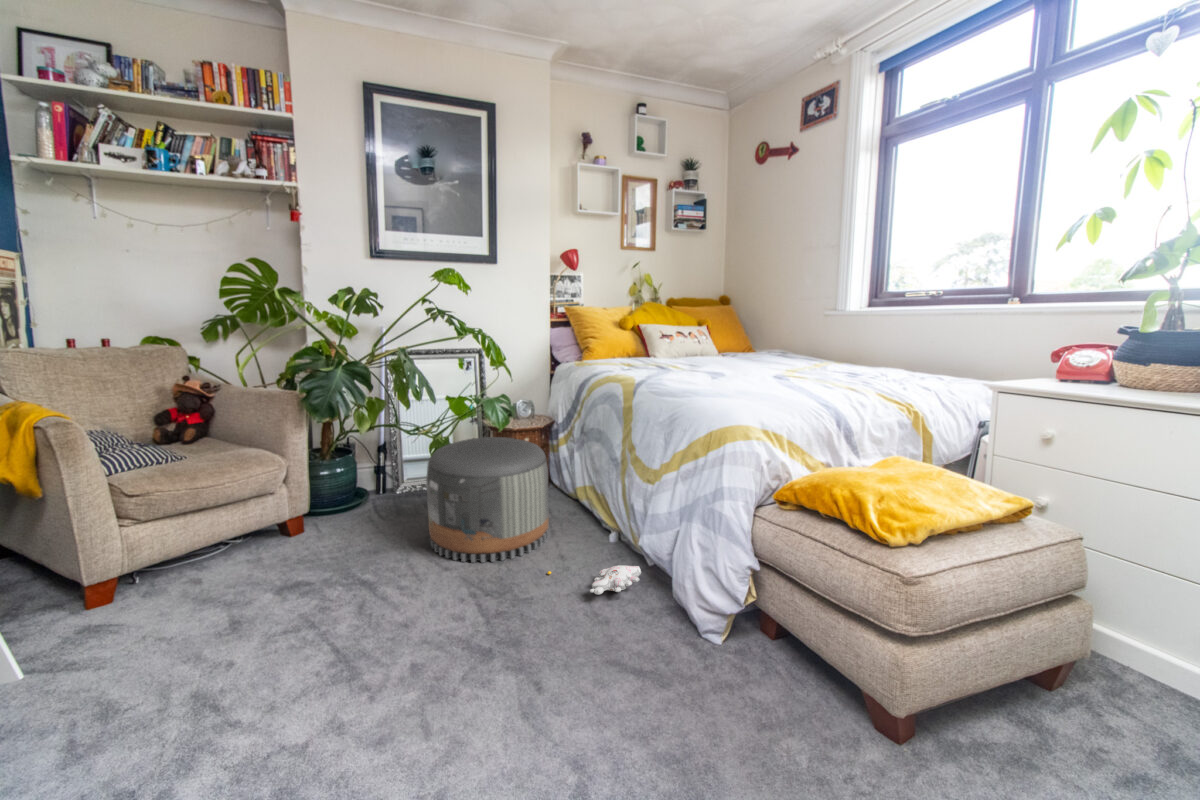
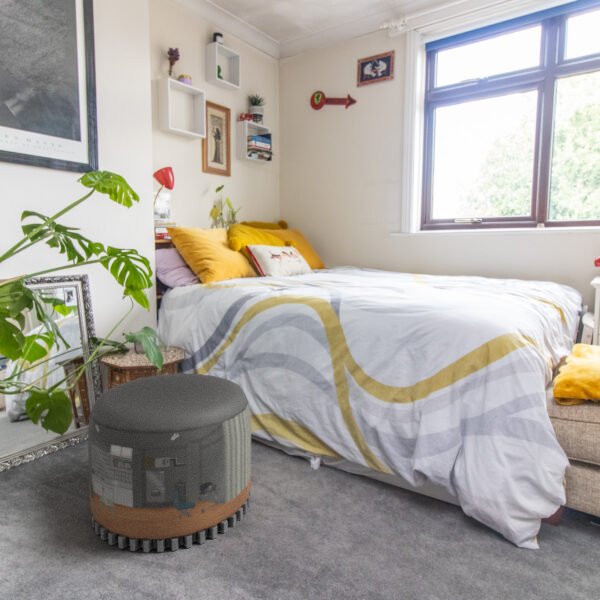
plush toy: present [547,565,641,595] -> none [296,494,416,541]

